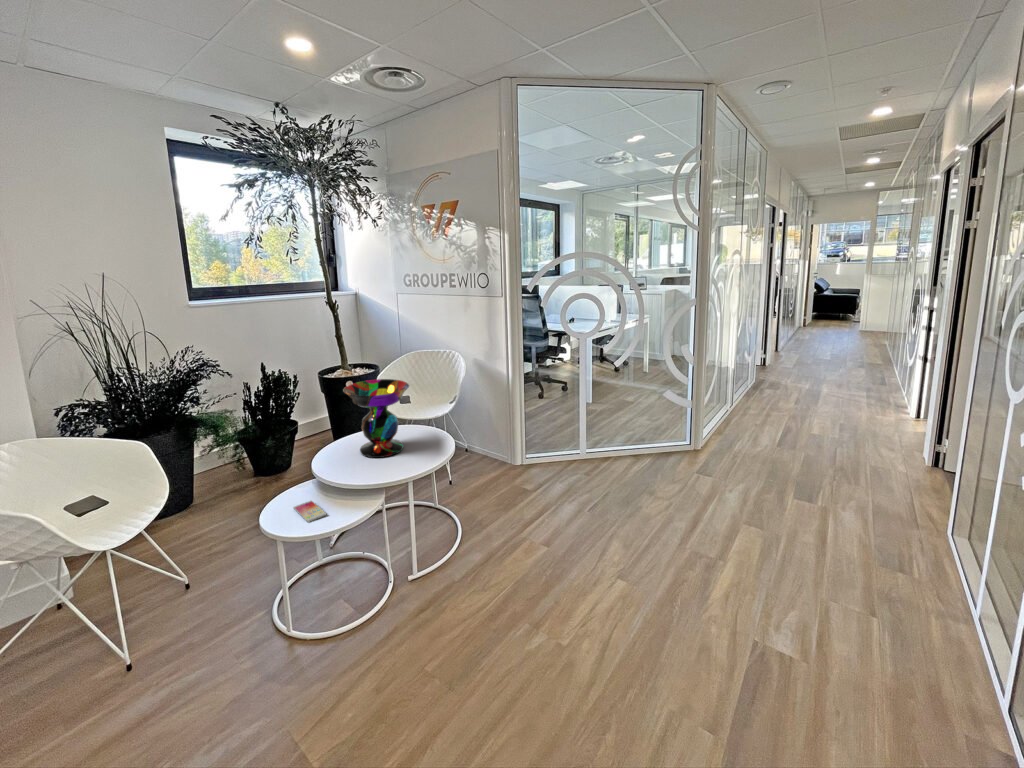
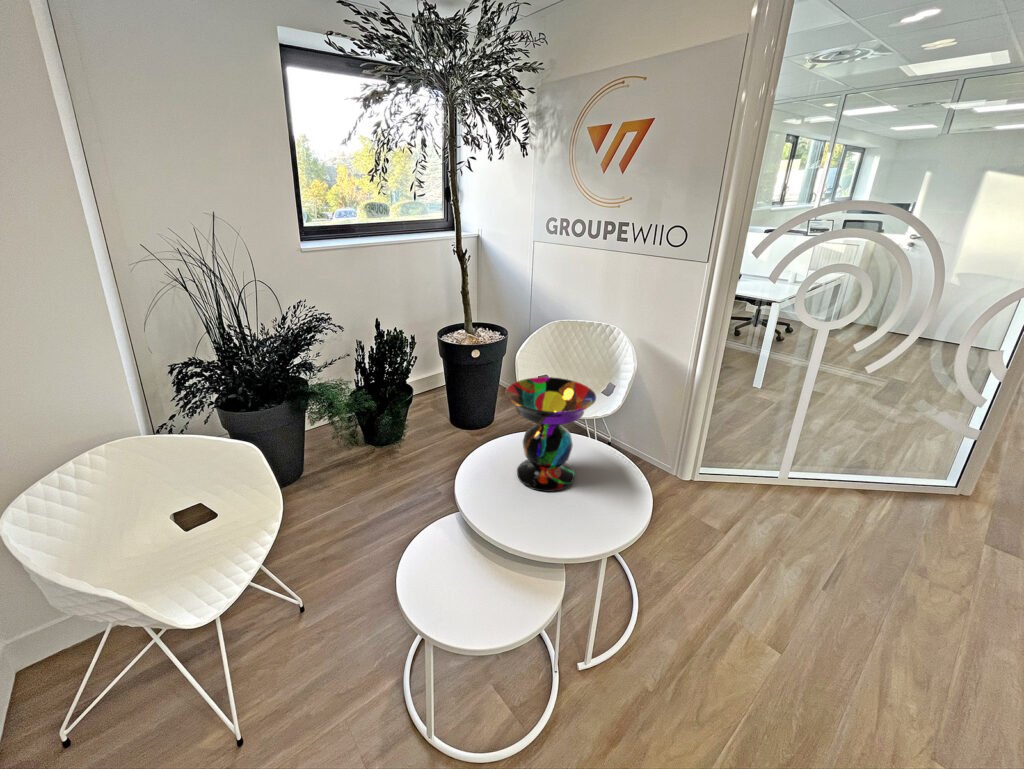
smartphone: present [293,500,326,522] -> none [442,554,490,599]

